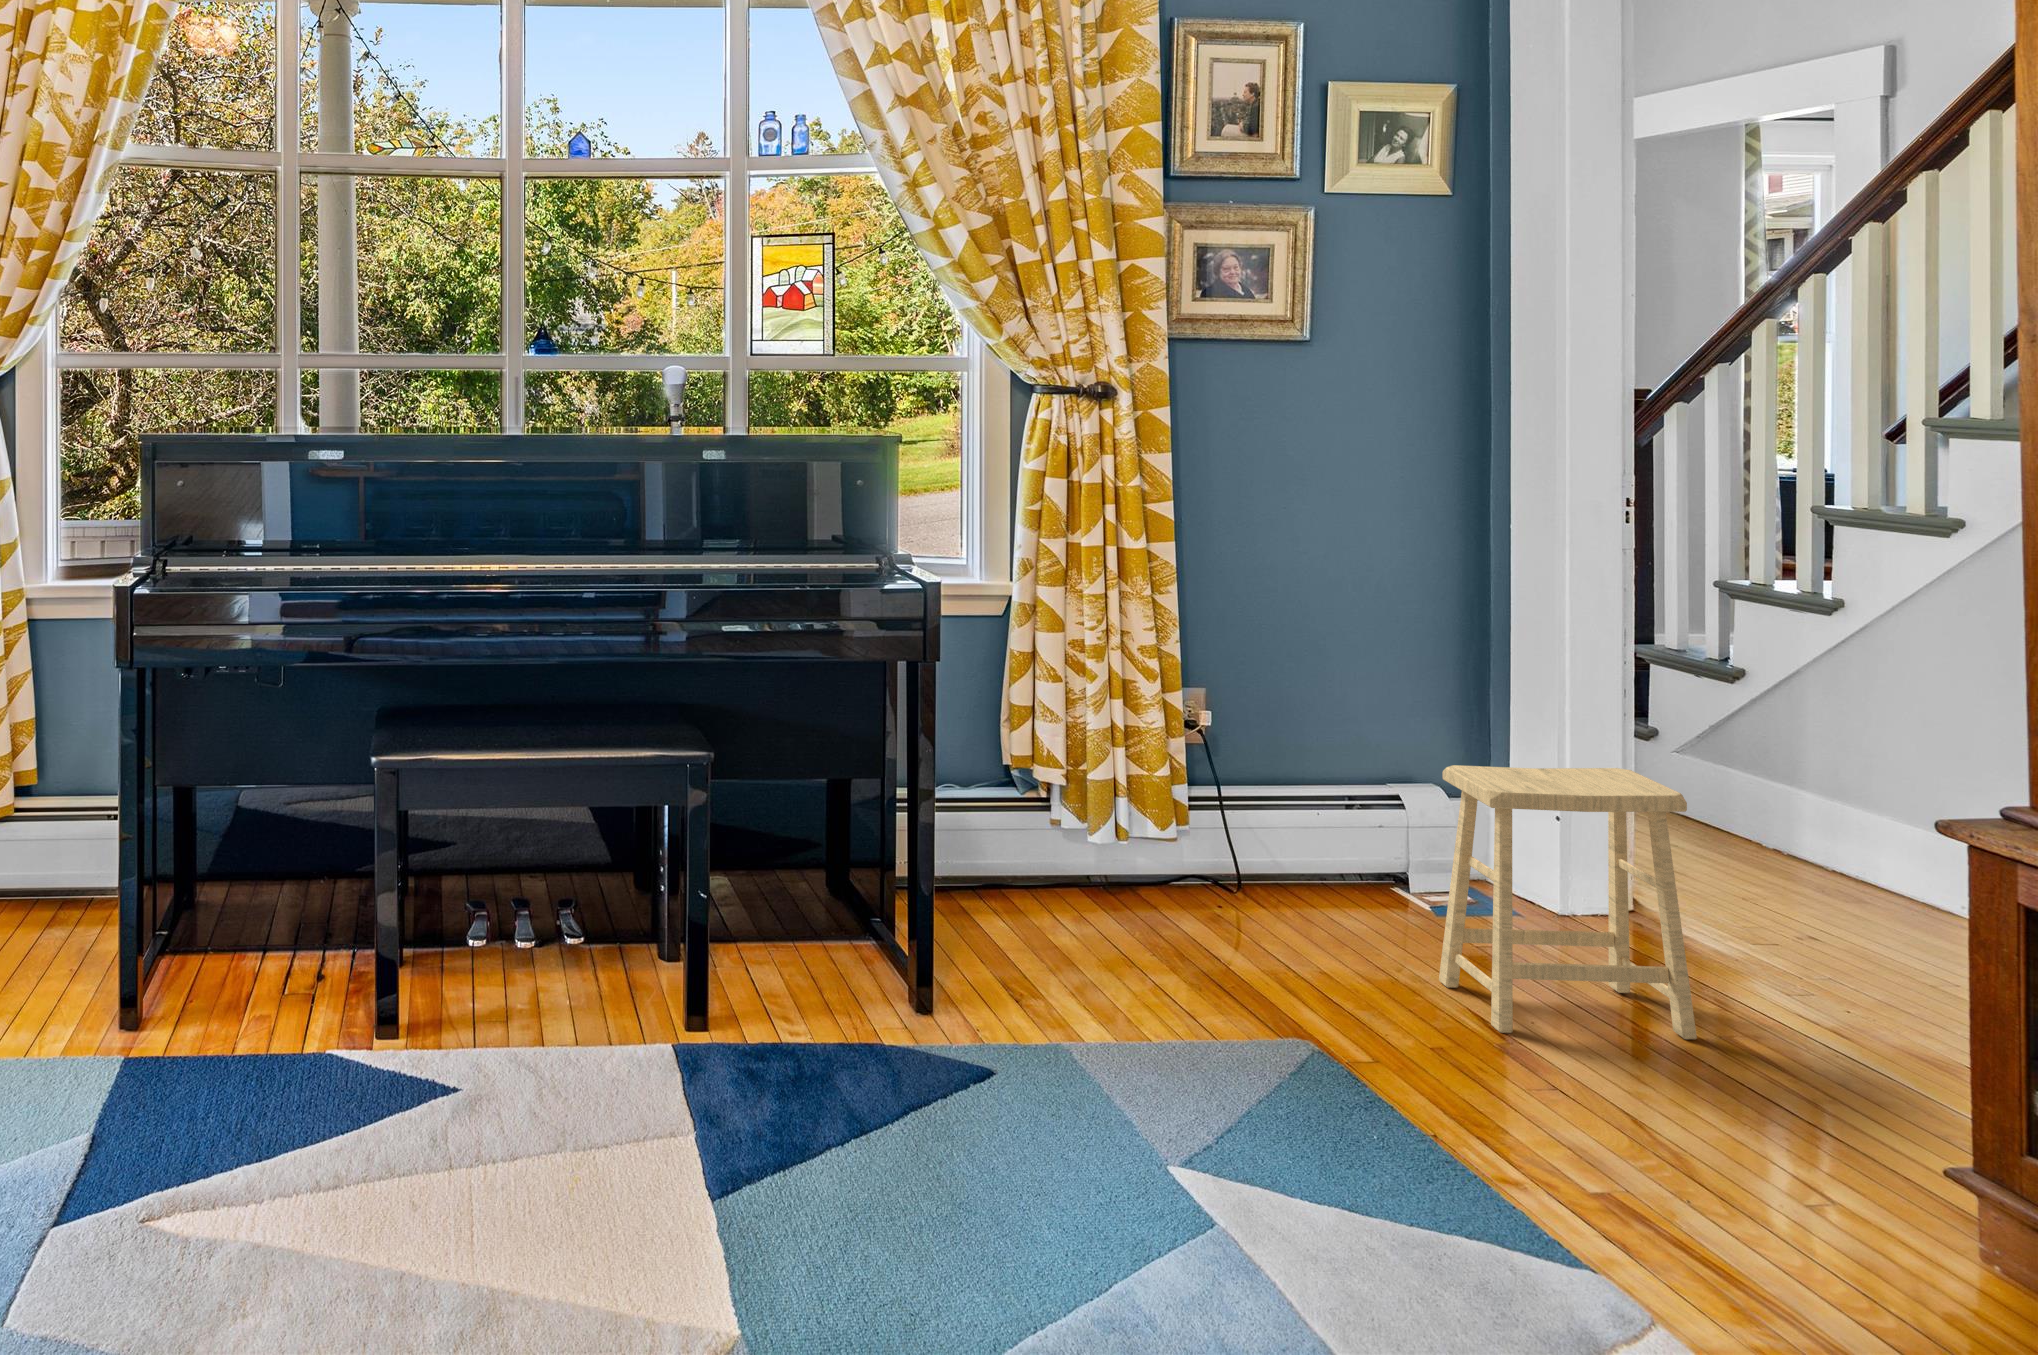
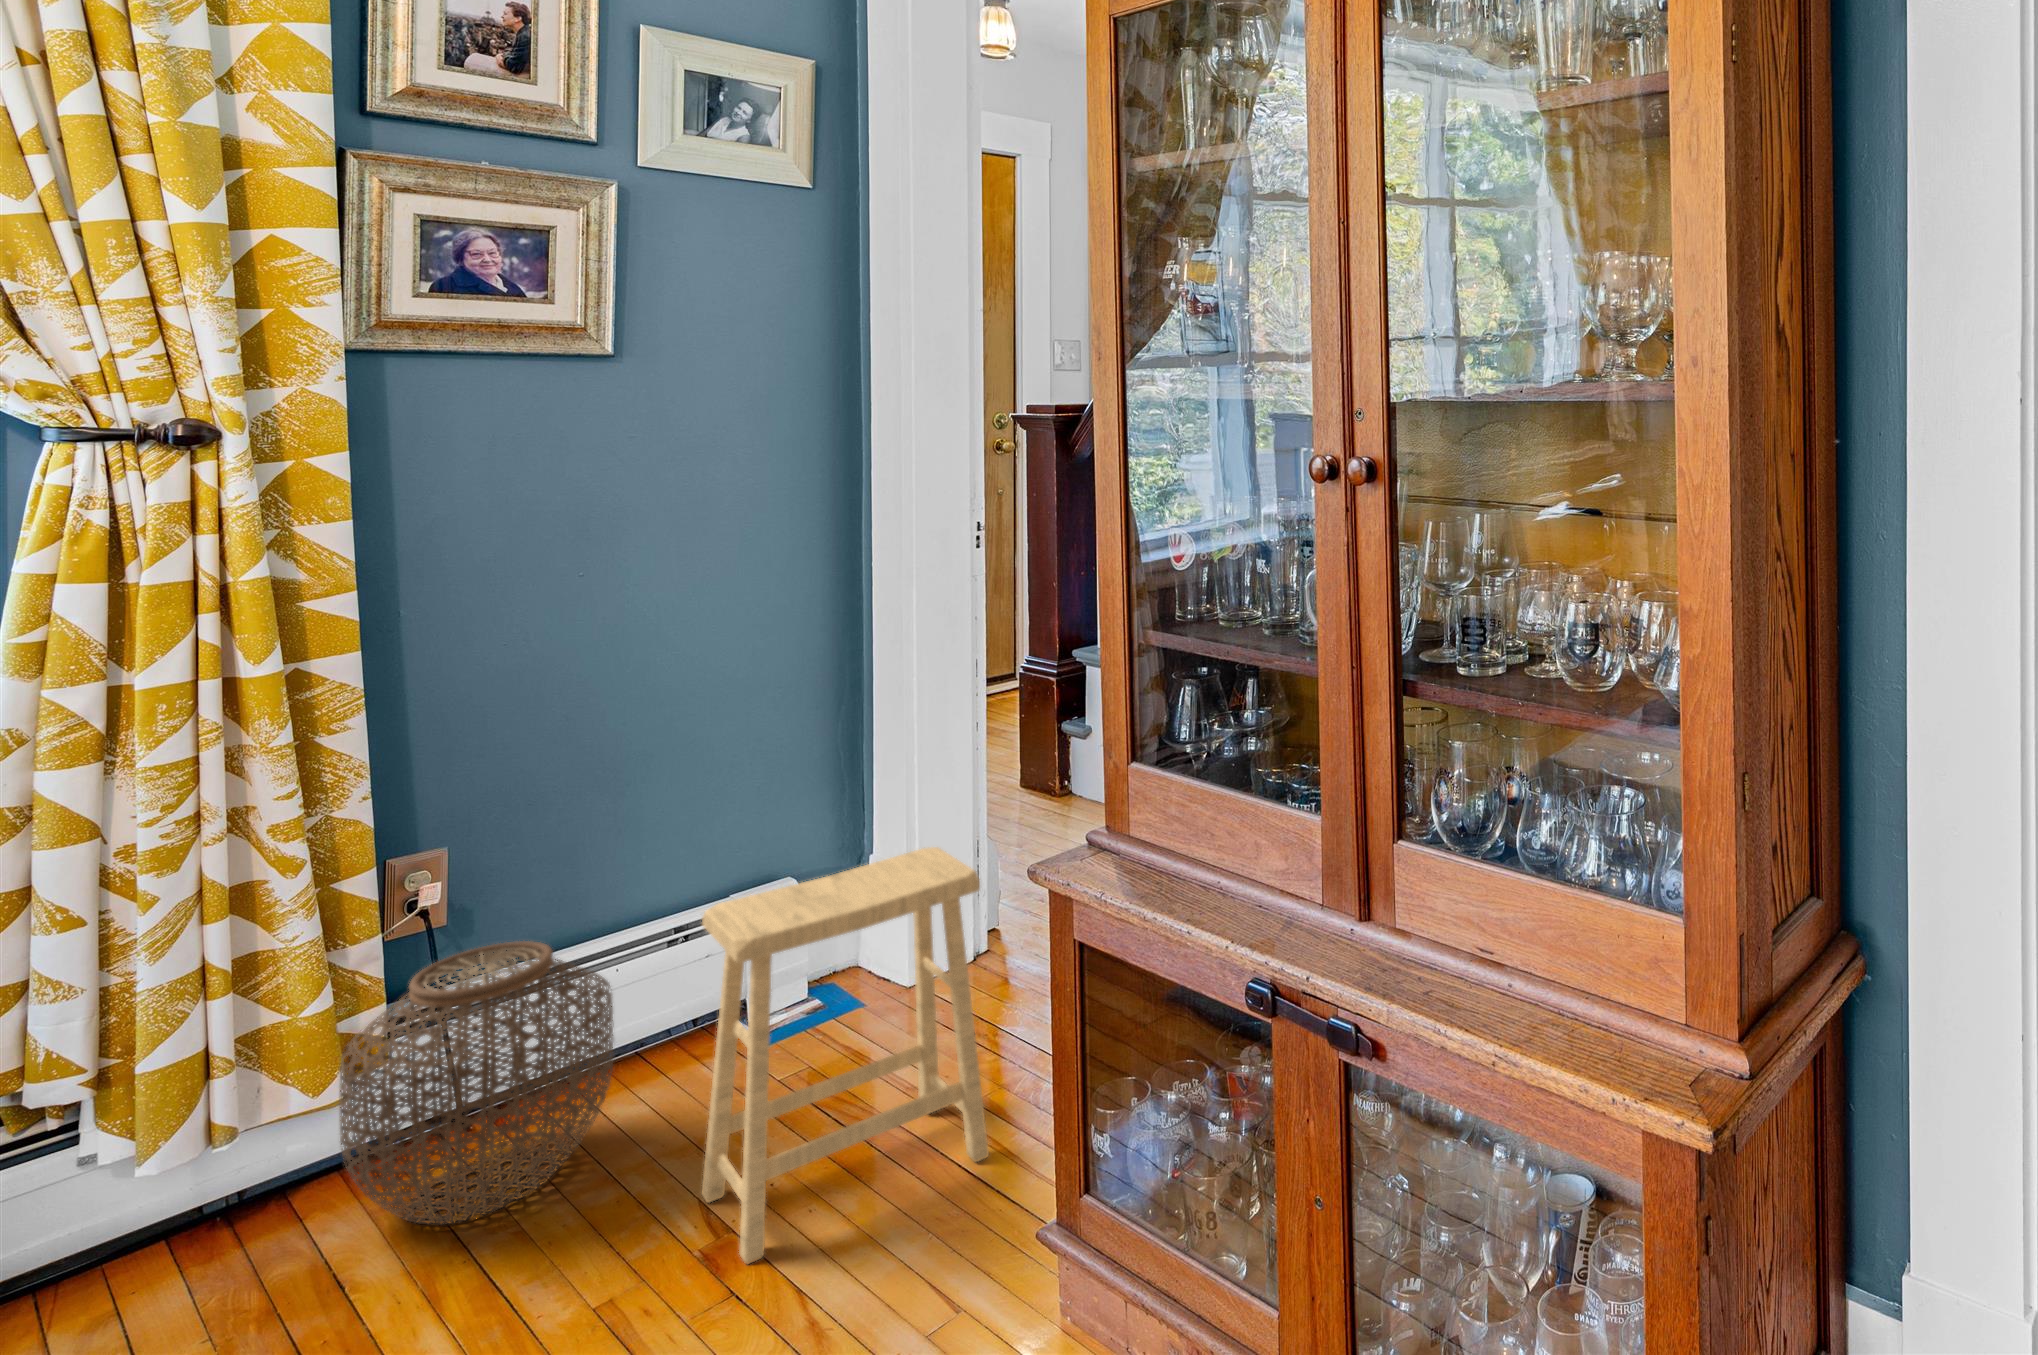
woven basket: none [1186,760,1353,940] -> present [340,941,613,1224]

